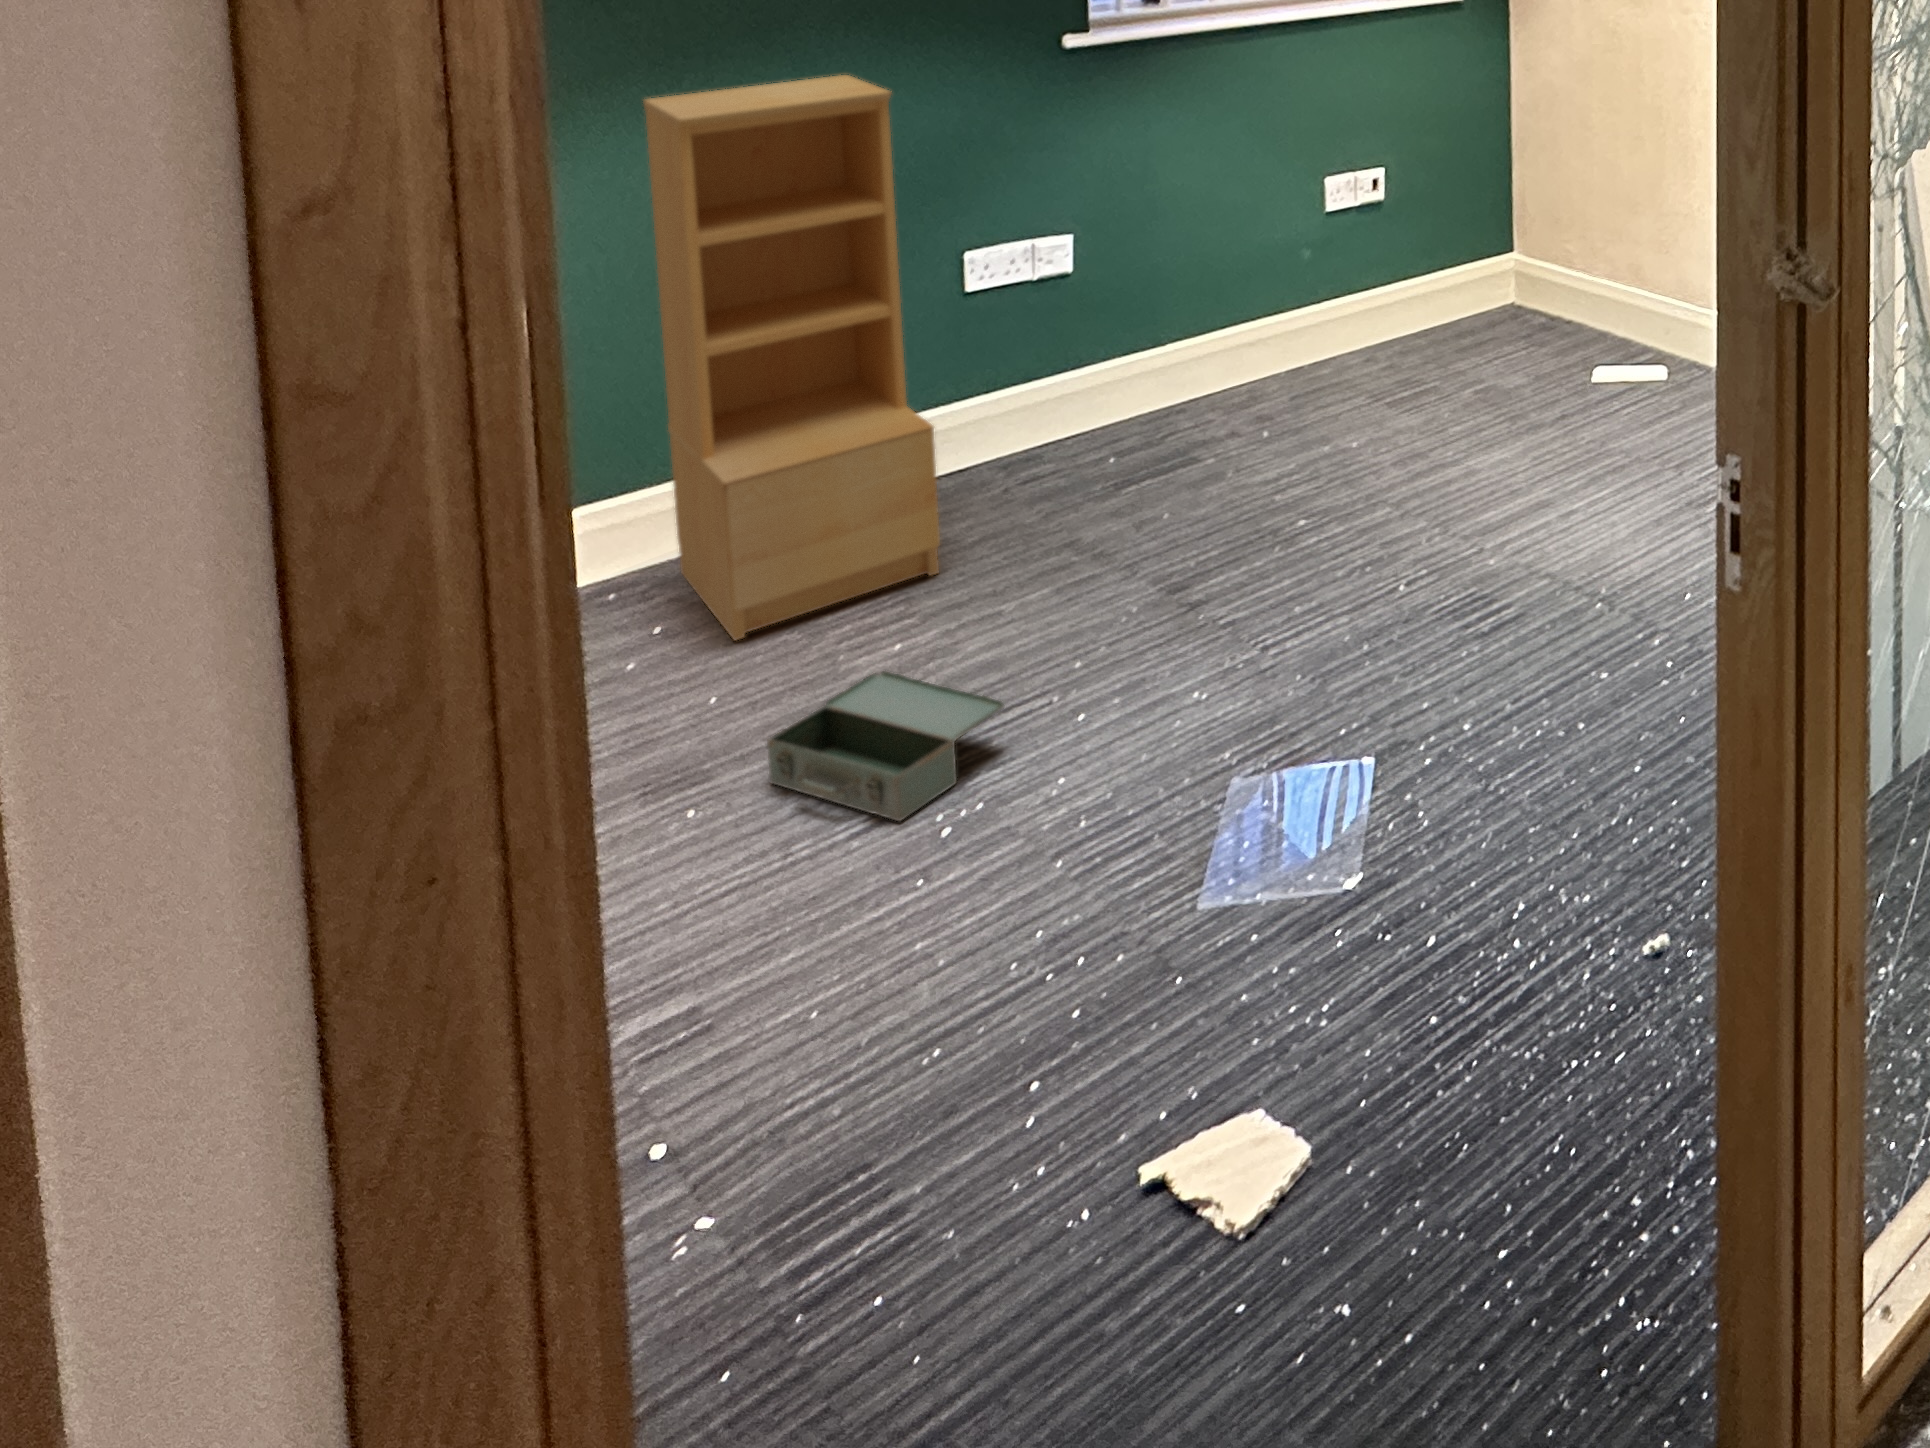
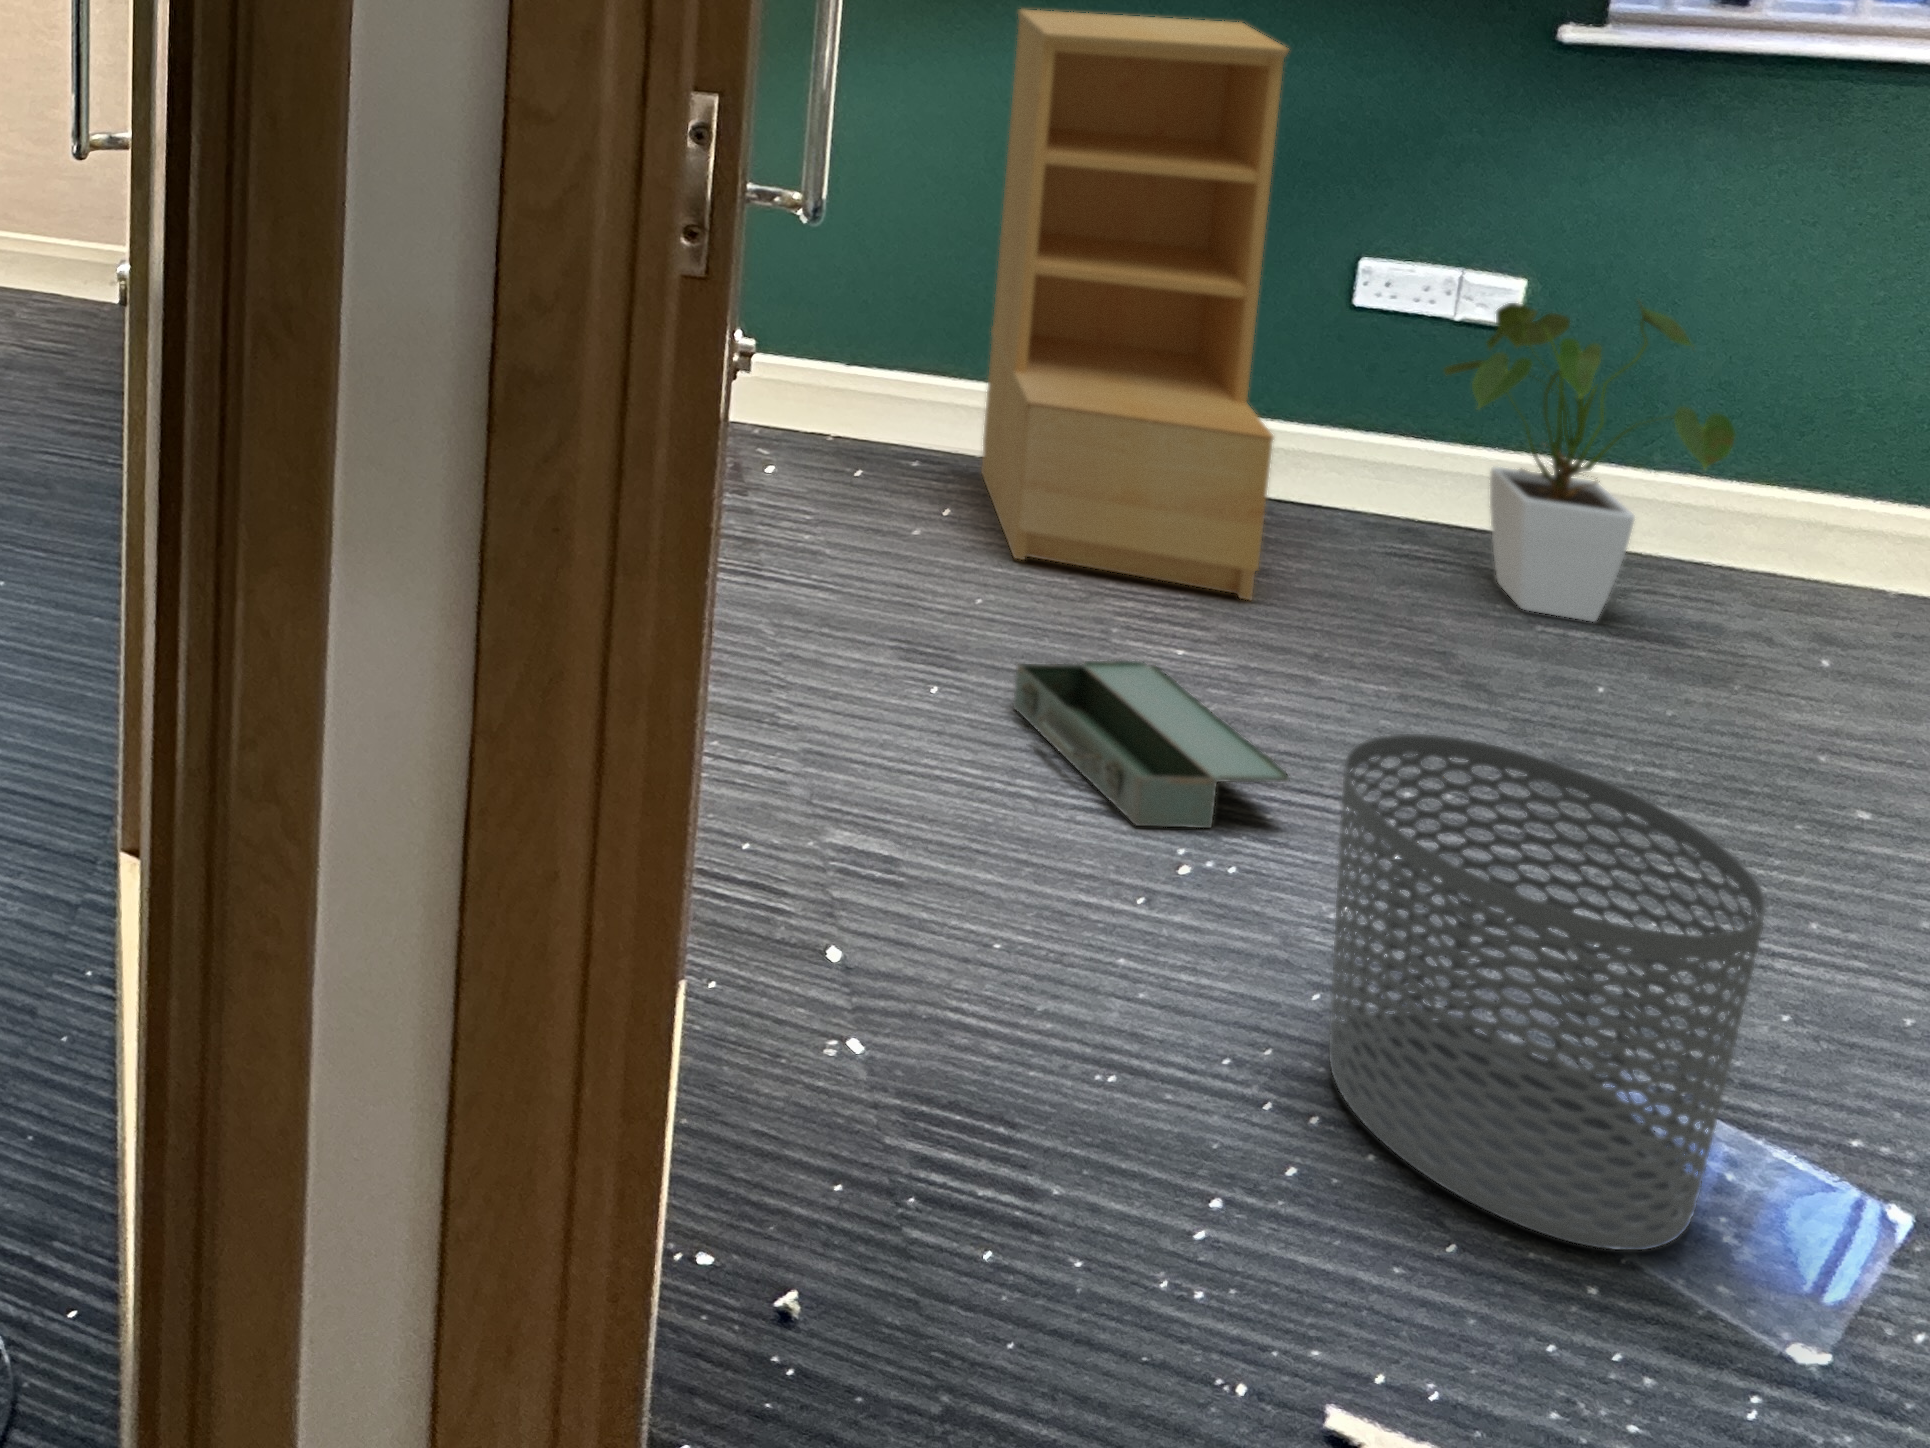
house plant: none [1034,226,1206,484] -> present [1444,303,1735,621]
waste bin: none [1054,582,1294,945] -> present [1329,734,1766,1250]

